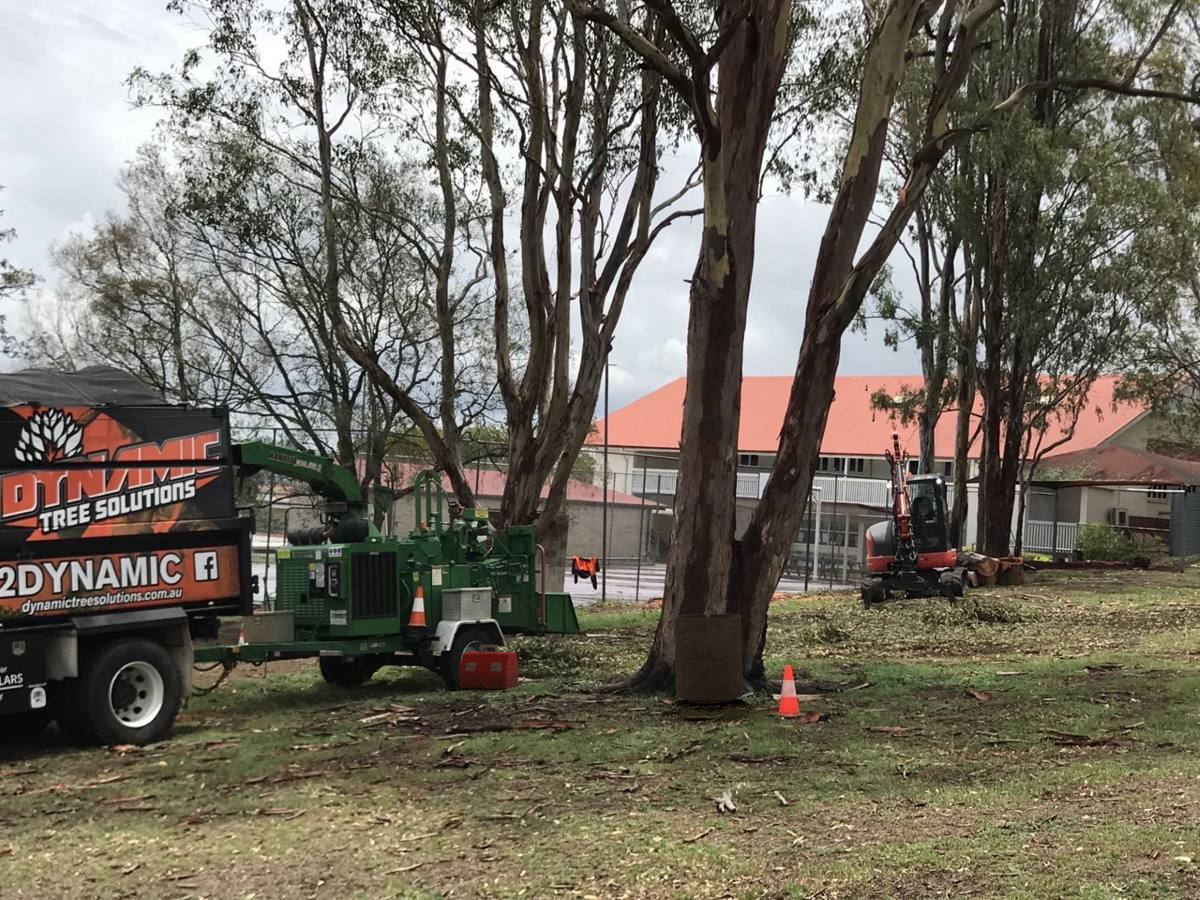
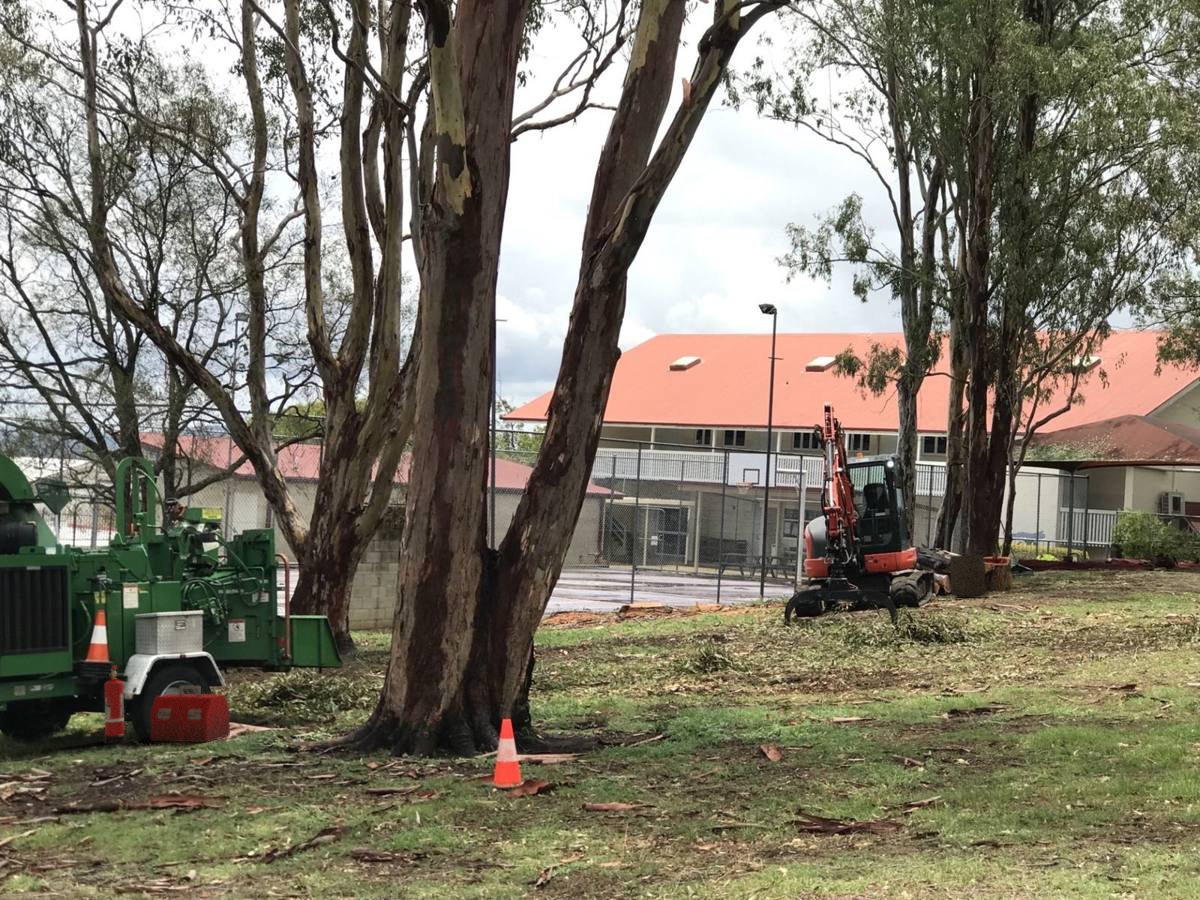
trash can: present [674,614,743,704] -> present [950,555,985,598]
fire extinguisher: none [424,629,440,690] -> present [104,666,125,744]

